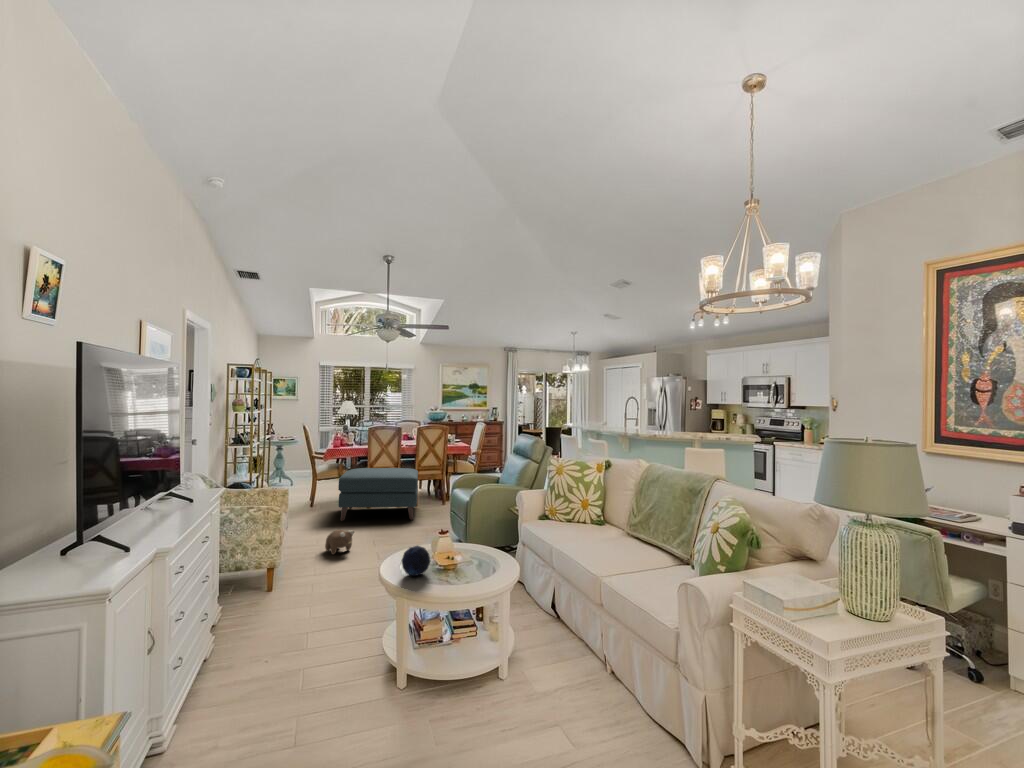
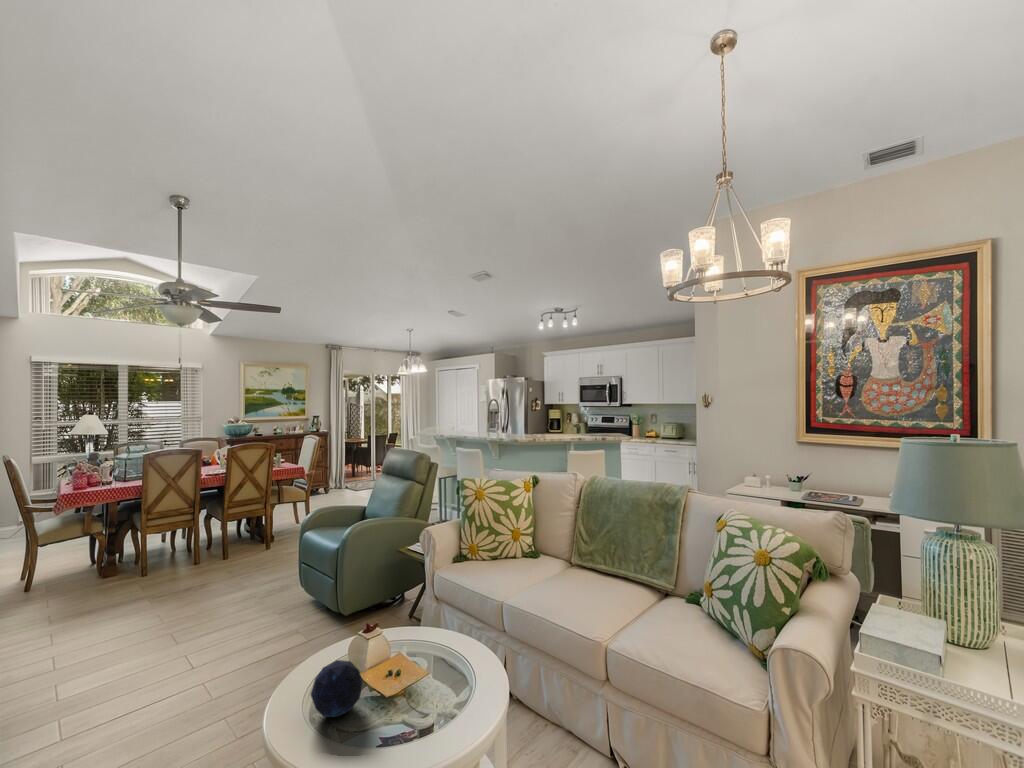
ottoman: present [338,468,418,521] -> none [96,506,235,603]
plush toy: present [325,530,354,555] -> none [84,623,145,672]

